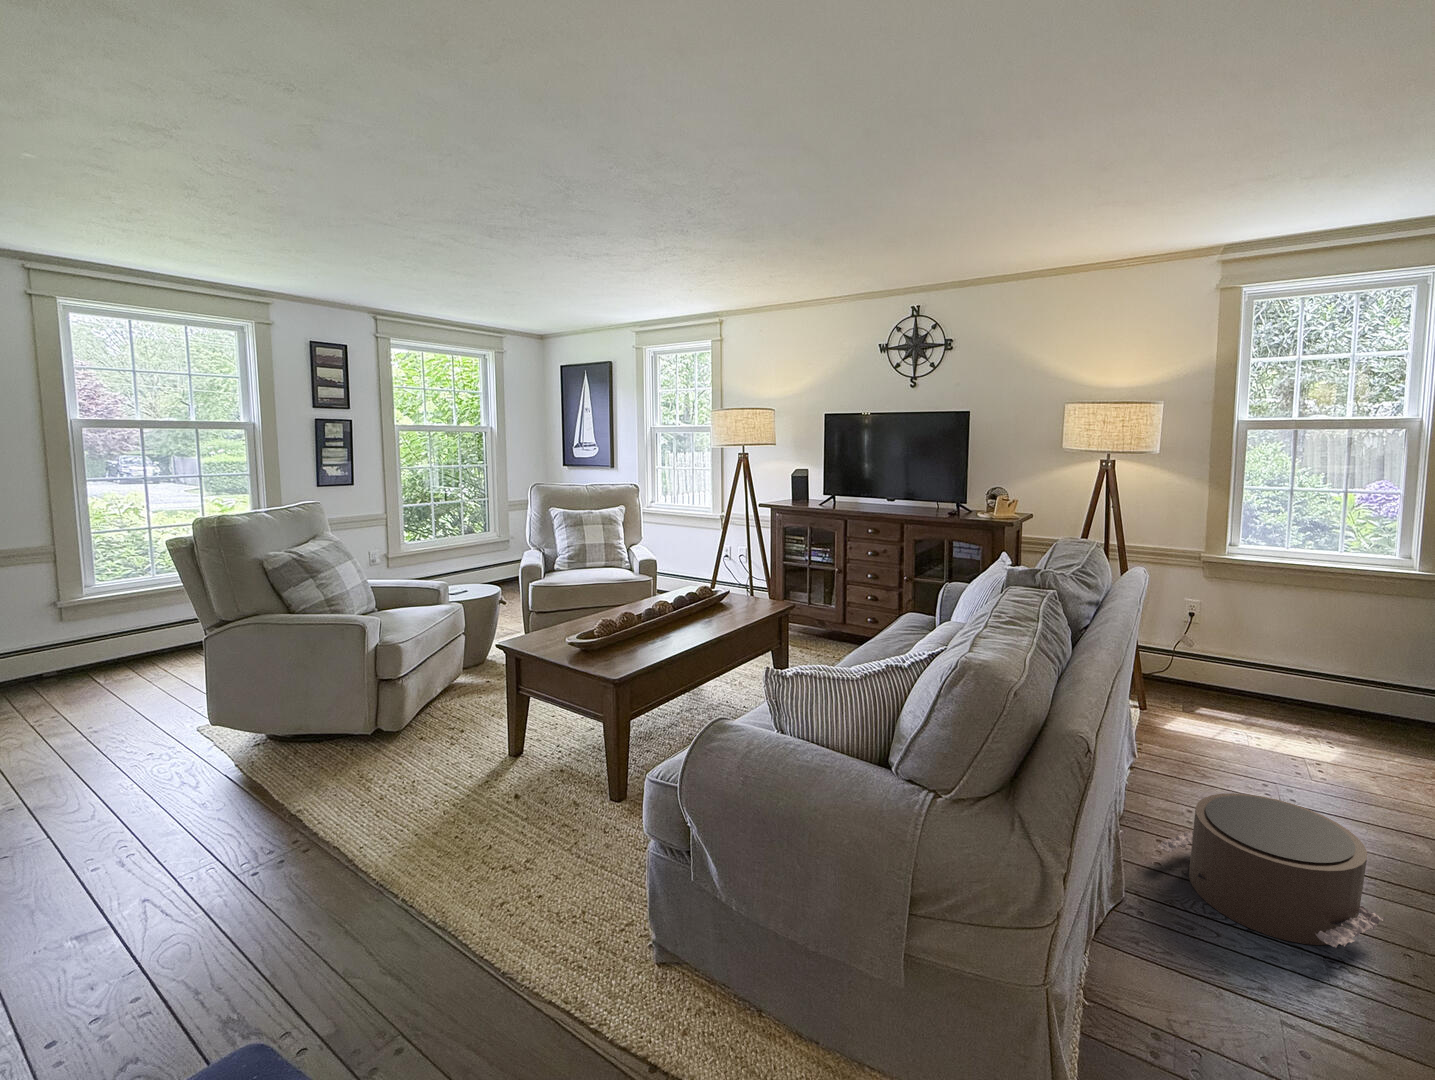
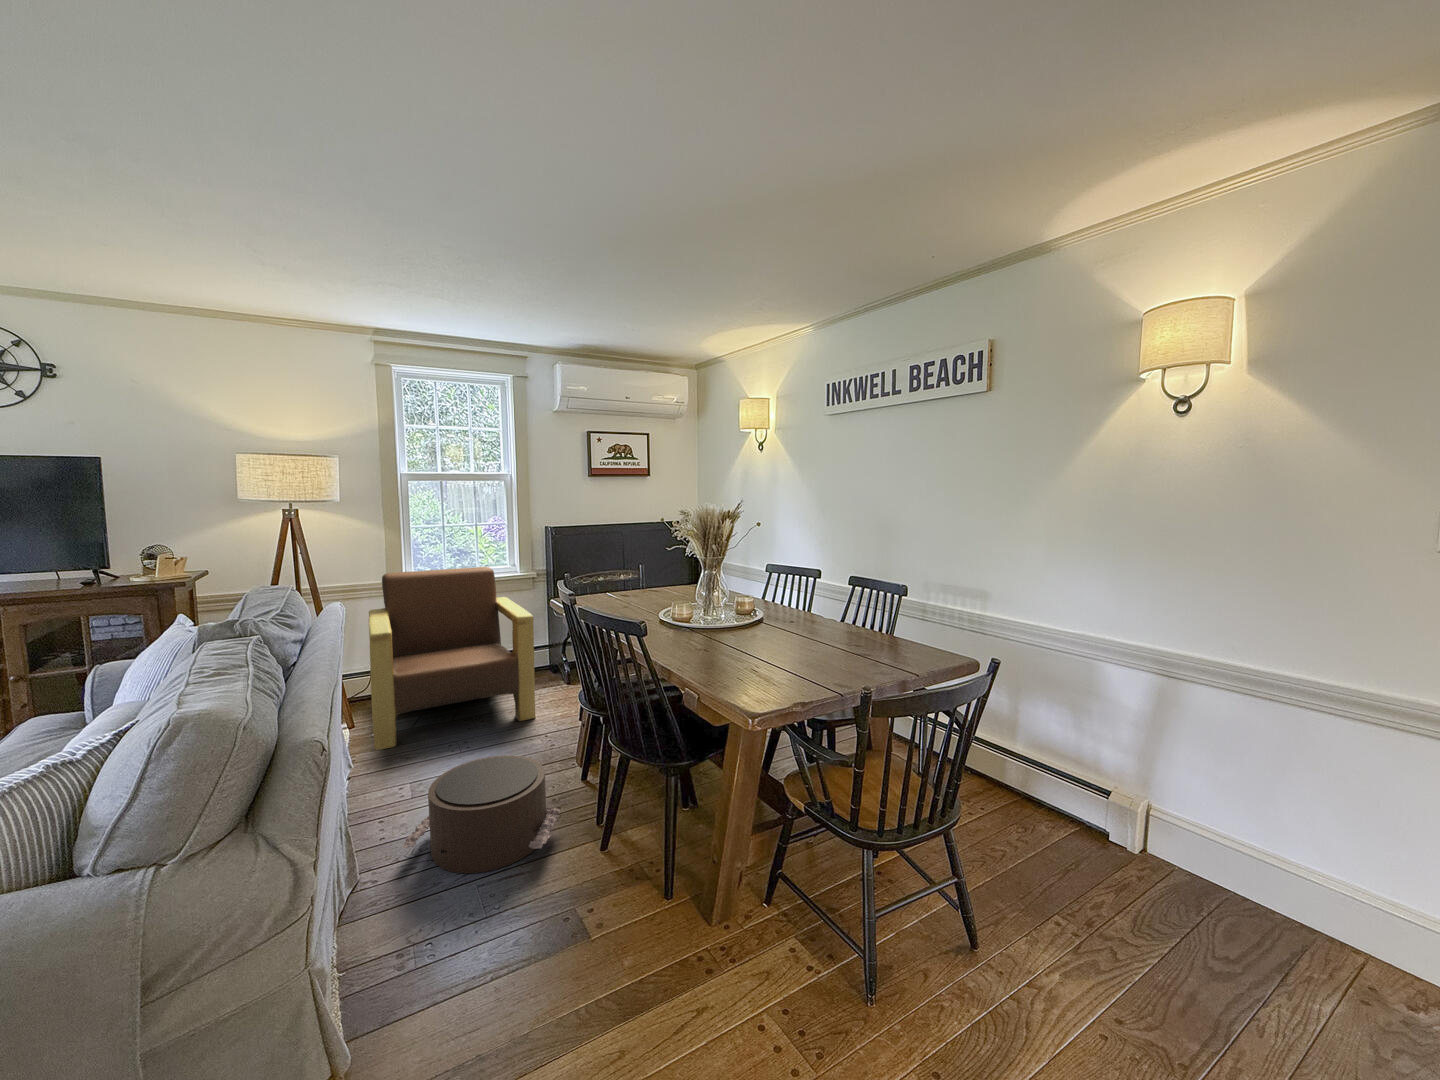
armchair: none [1154,540,1414,783] -> present [369,567,536,750]

